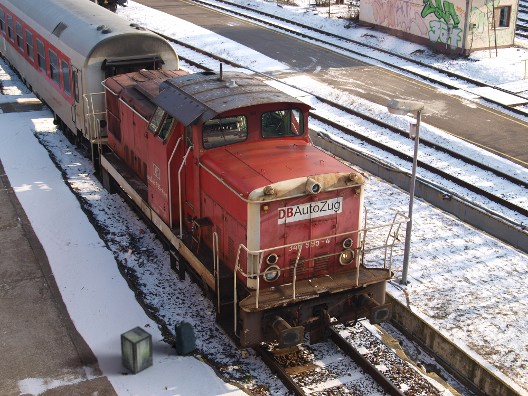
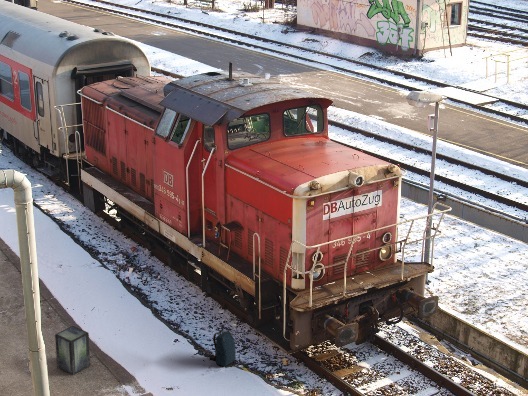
storage box: present [120,326,153,374] -> present [55,326,90,375]

